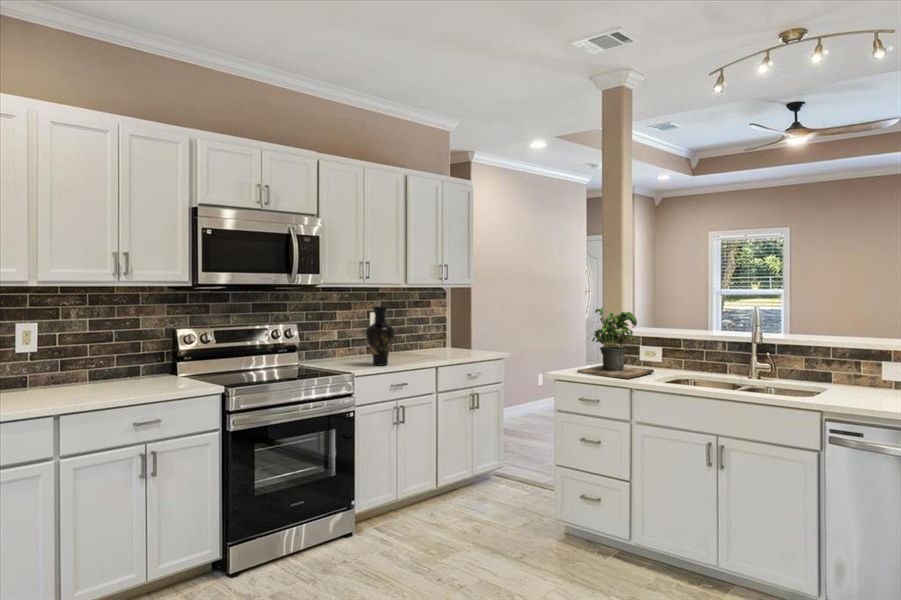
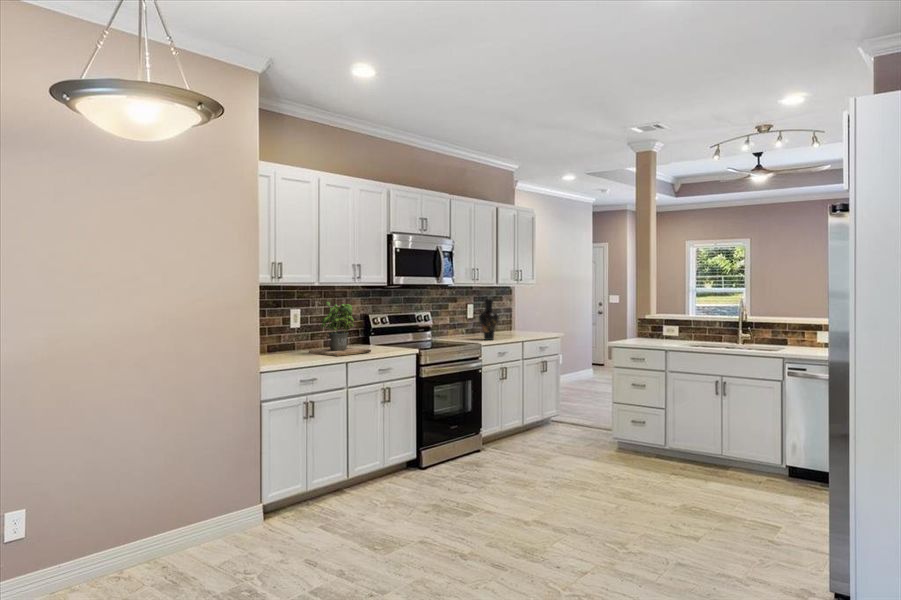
potted plant: present [577,309,654,378] -> present [309,302,371,356]

